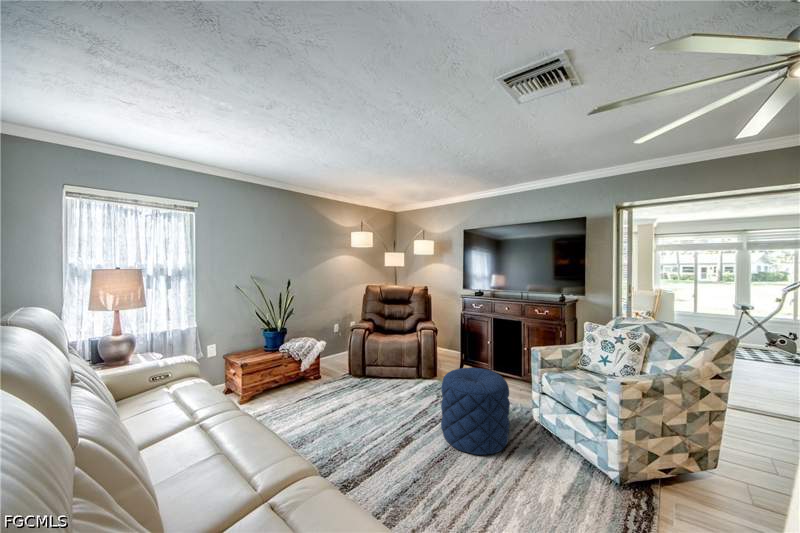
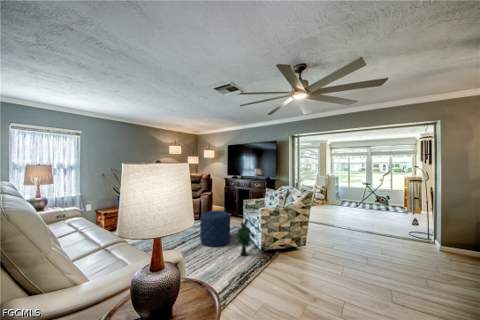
decorative plant: none [542,404,600,493] -> present [236,220,254,256]

